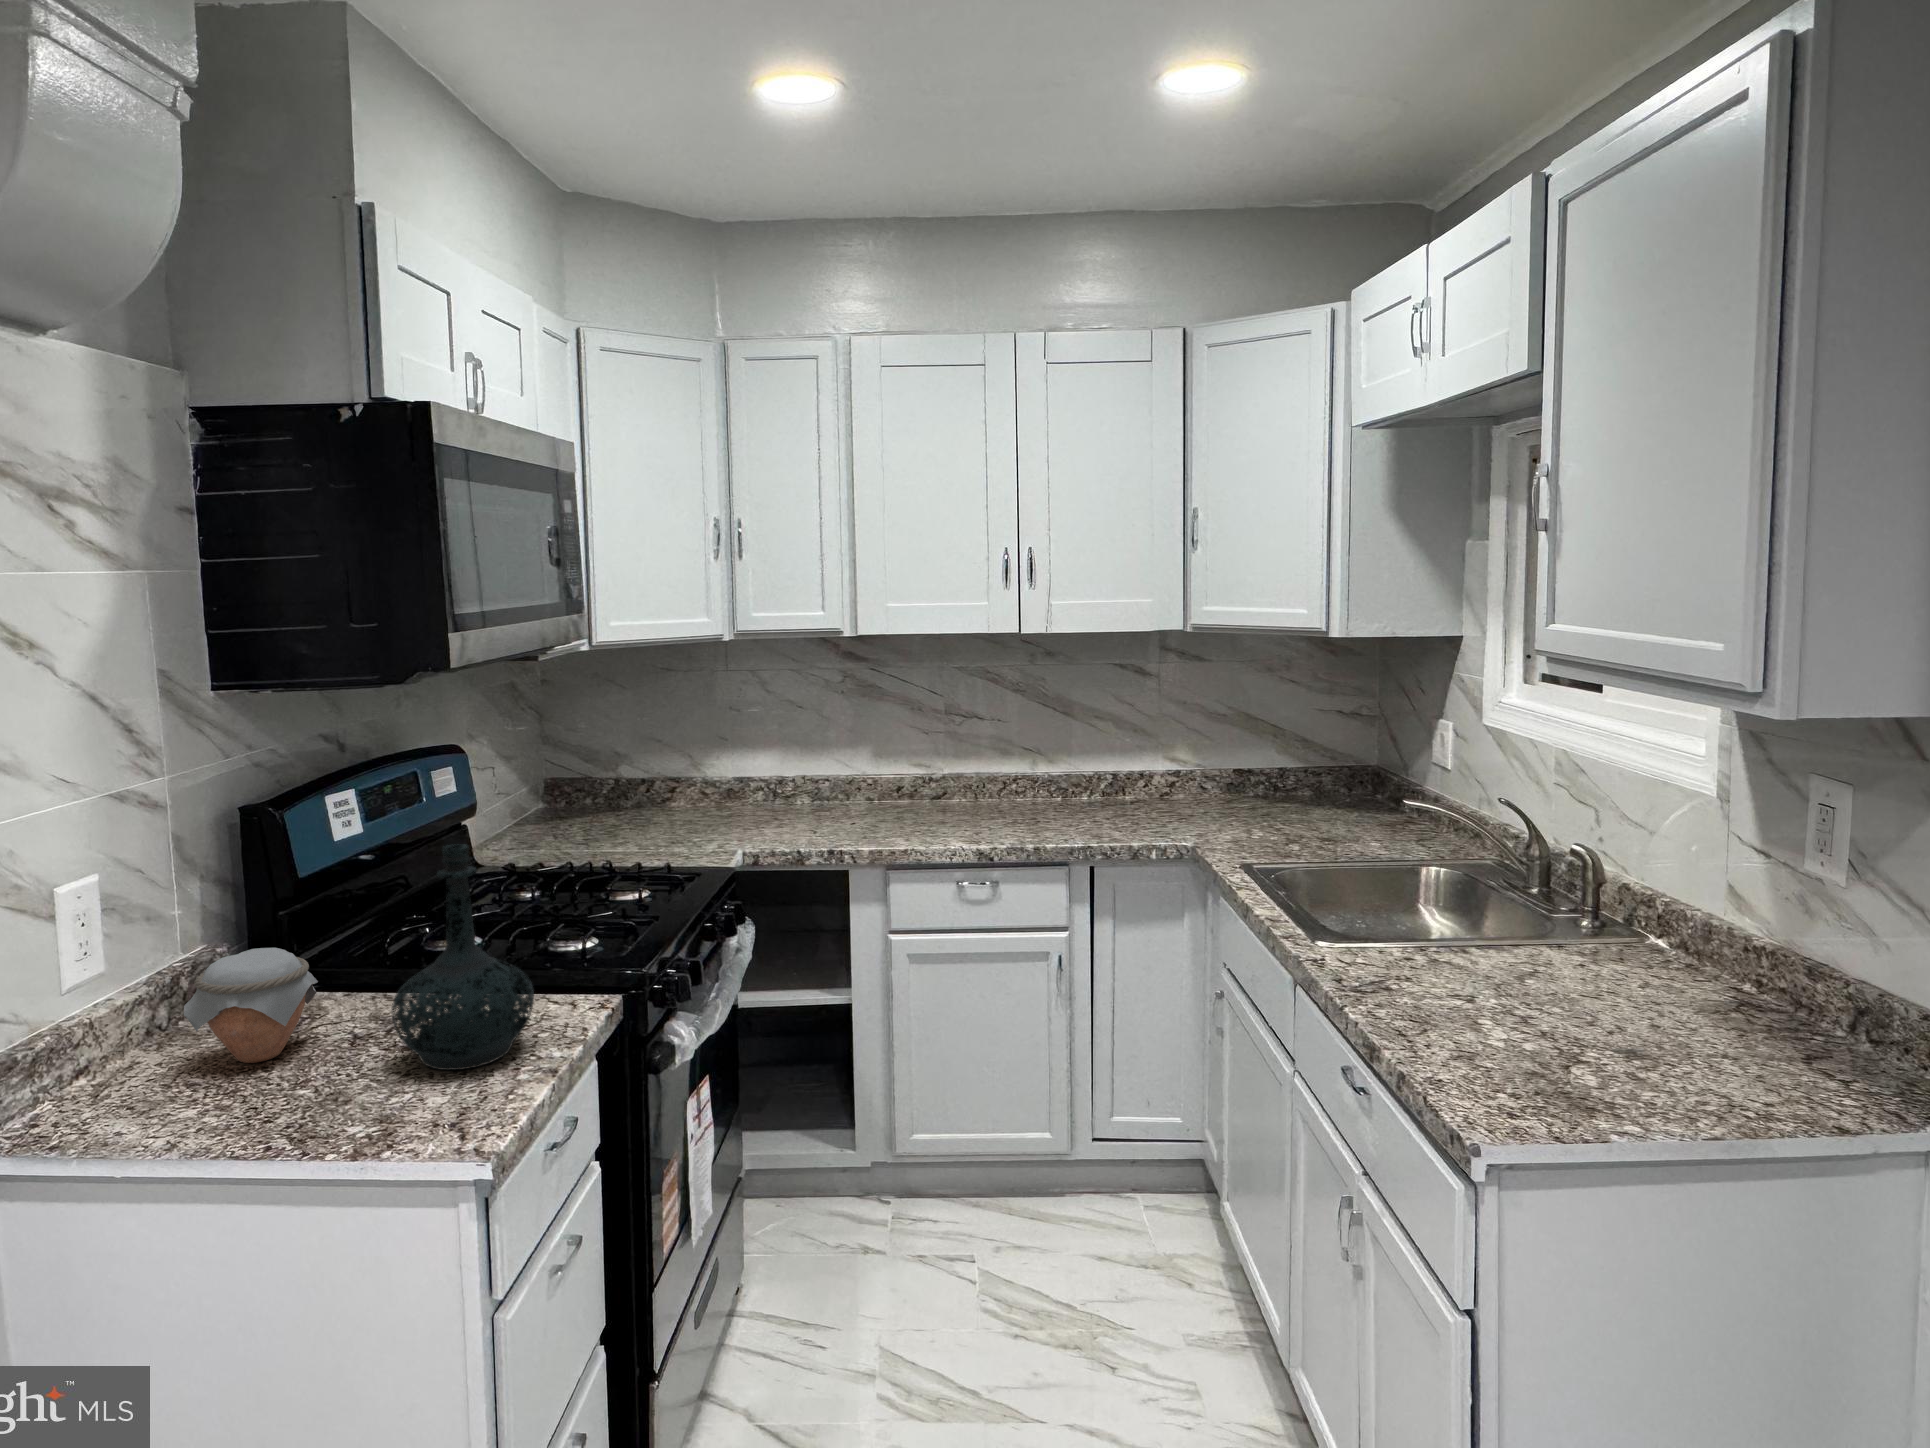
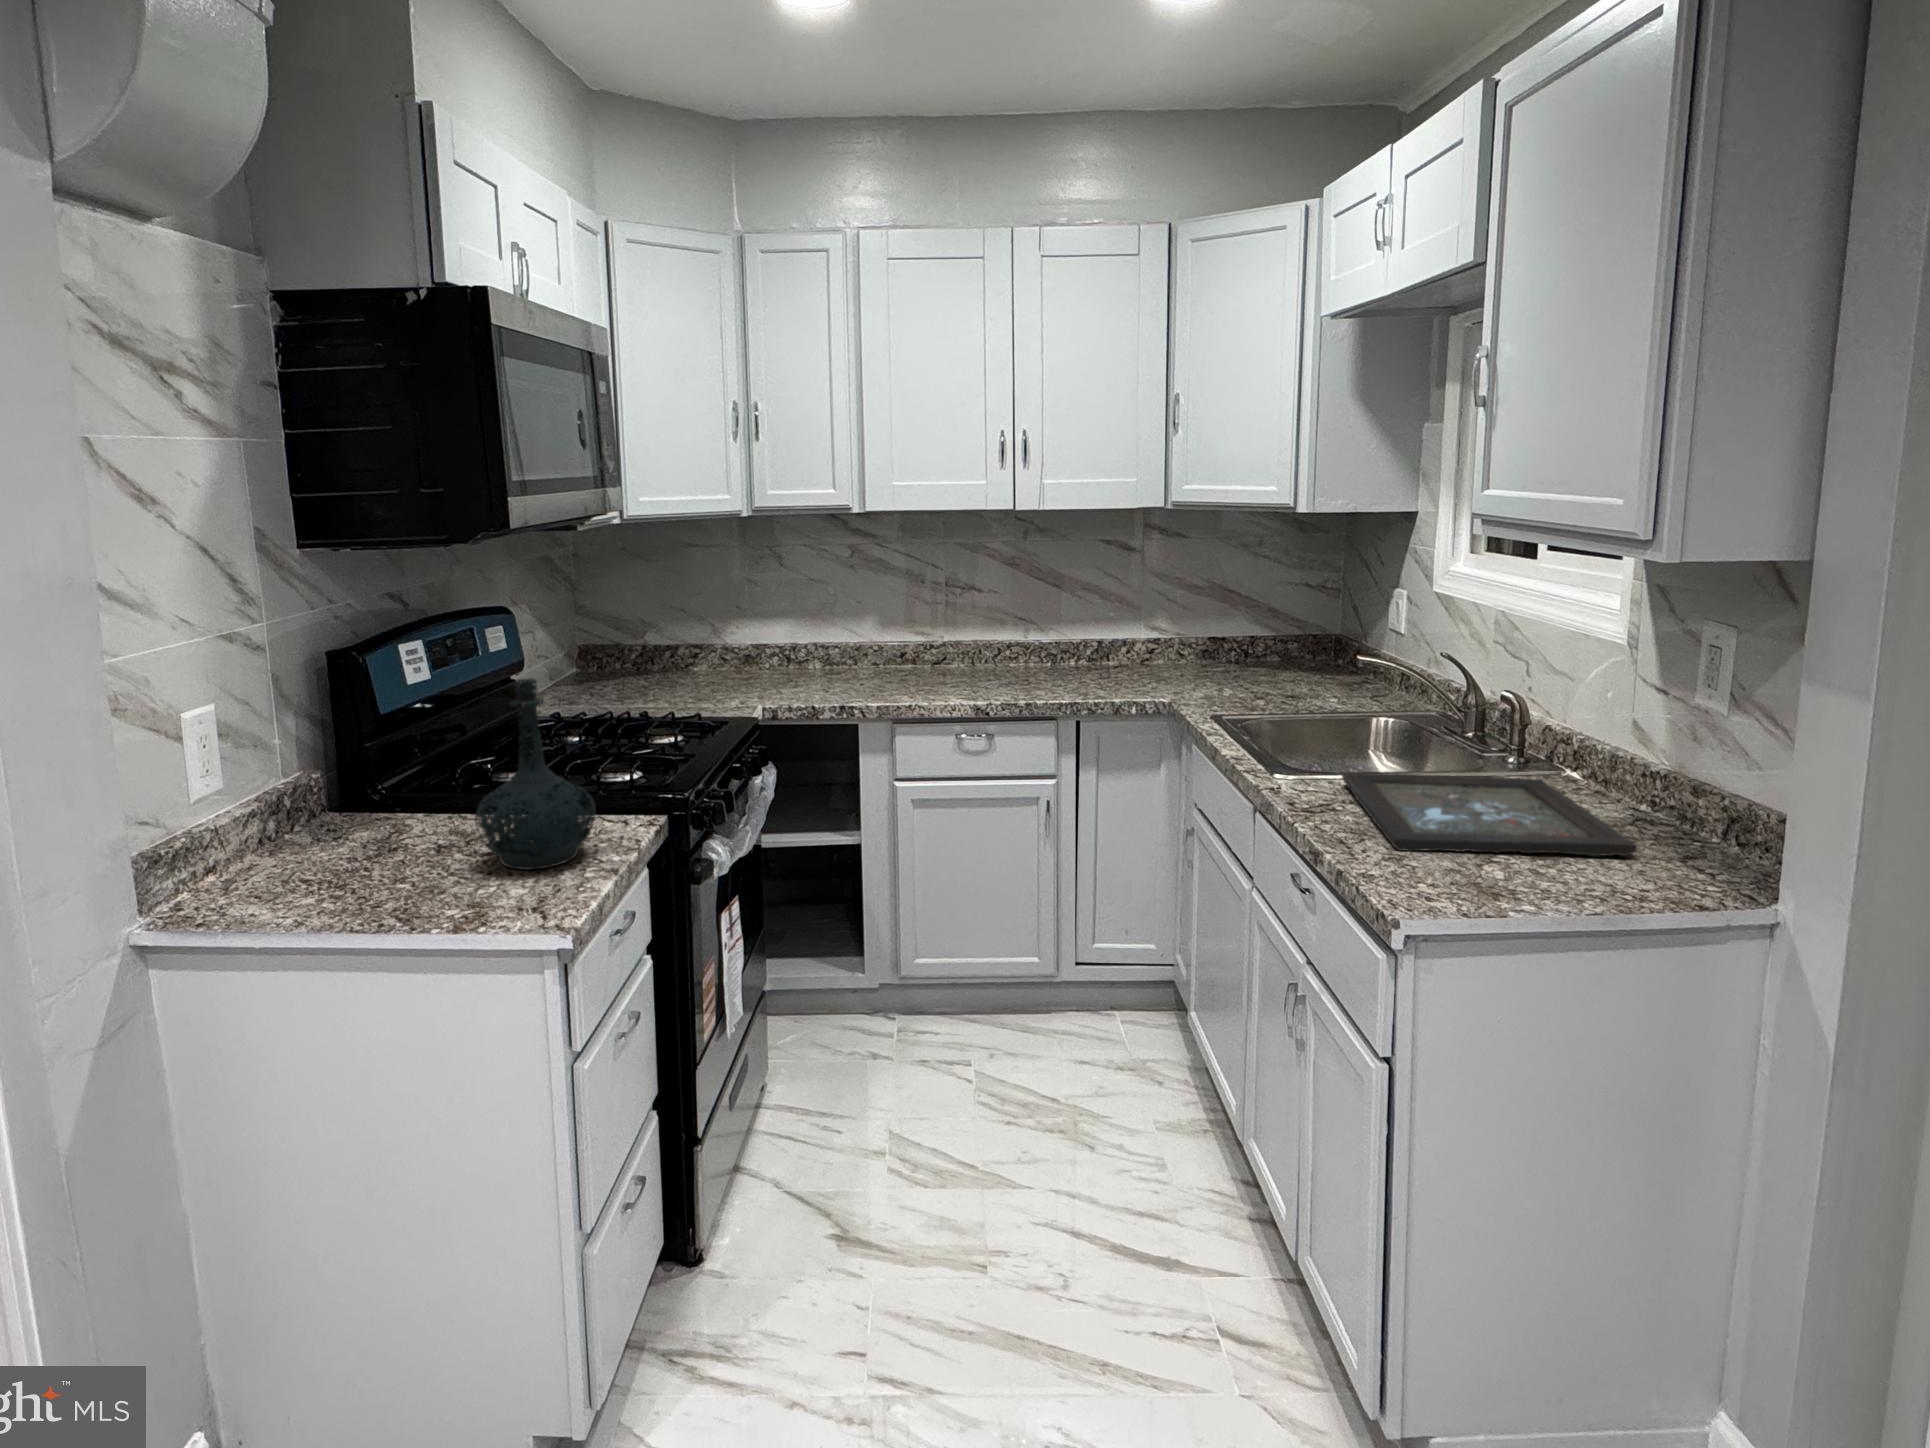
tray: none [1394,941,1752,1055] -> present [1342,773,1637,856]
jar: present [184,948,318,1063] -> none [297,769,408,865]

